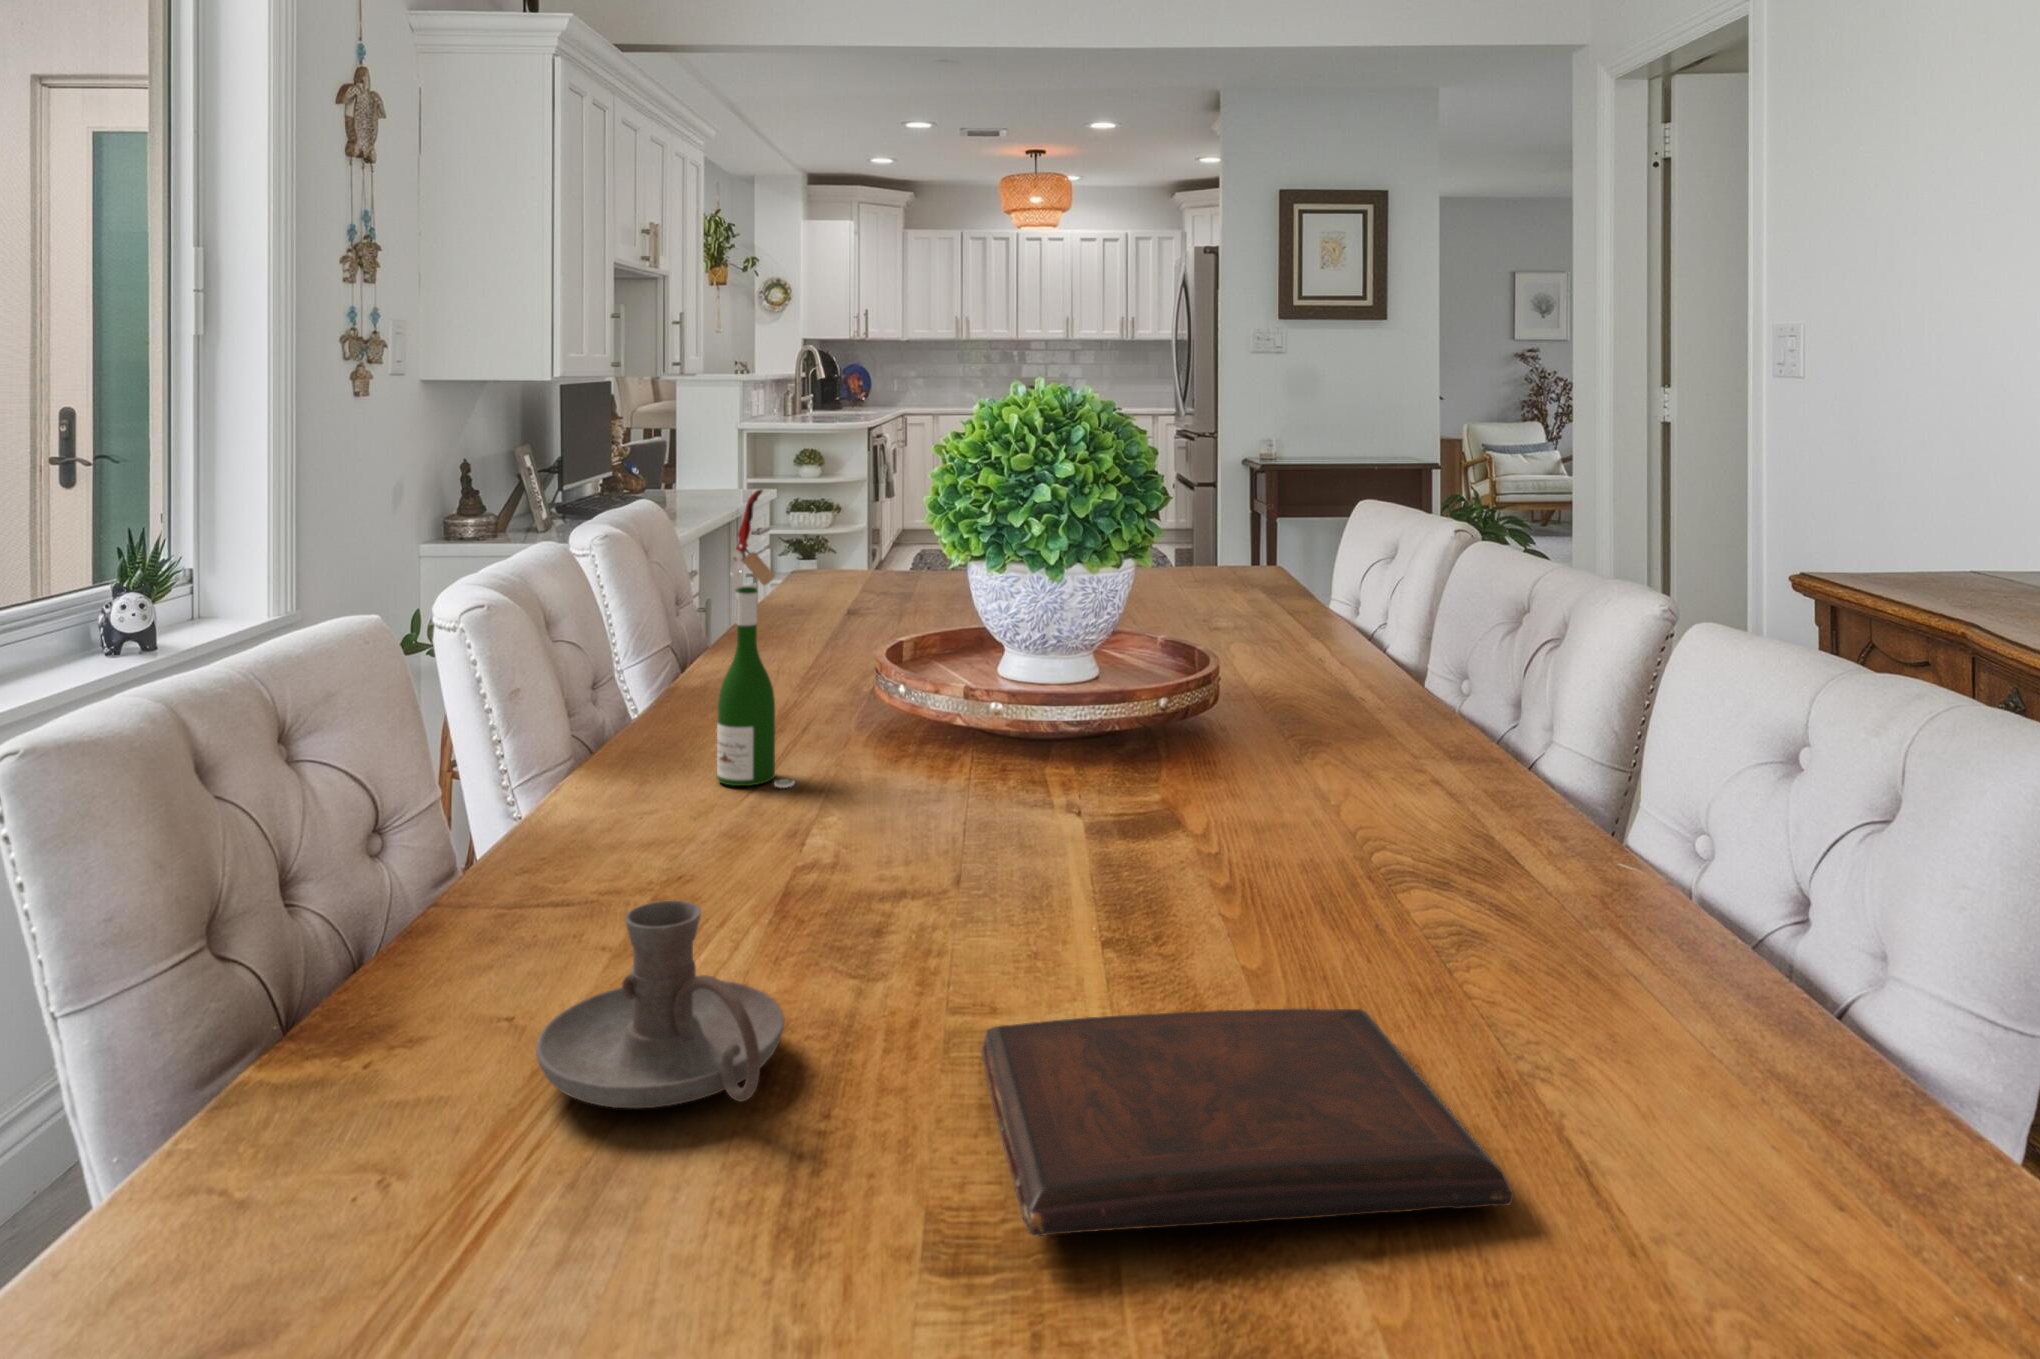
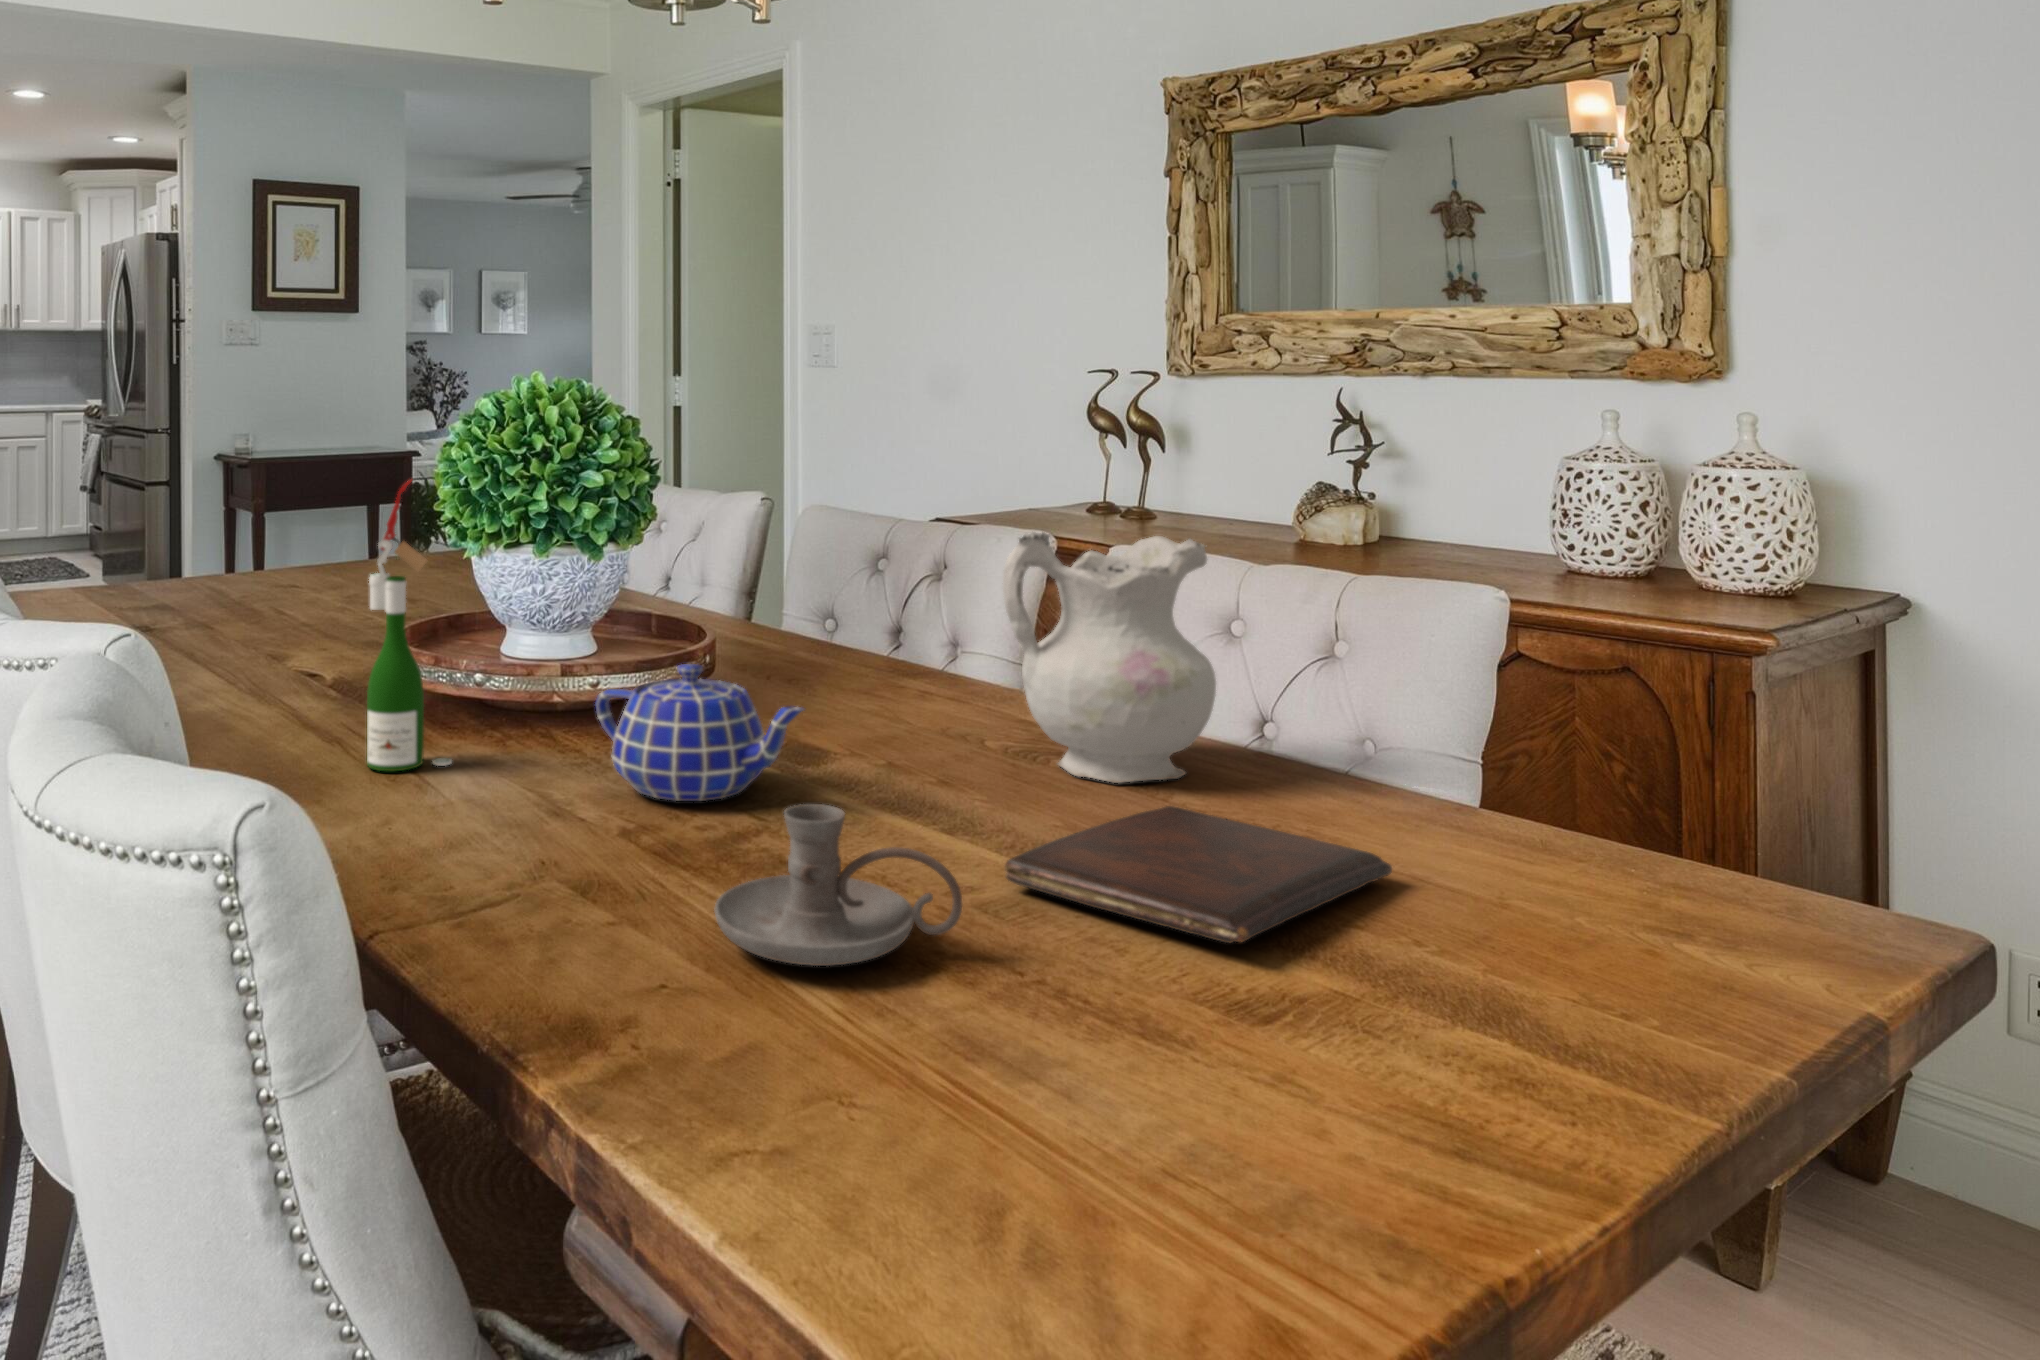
ceramic pitcher: none [1302,598,1601,973] -> present [1003,532,1216,783]
teapot: none [843,715,1022,876] -> present [595,664,804,801]

